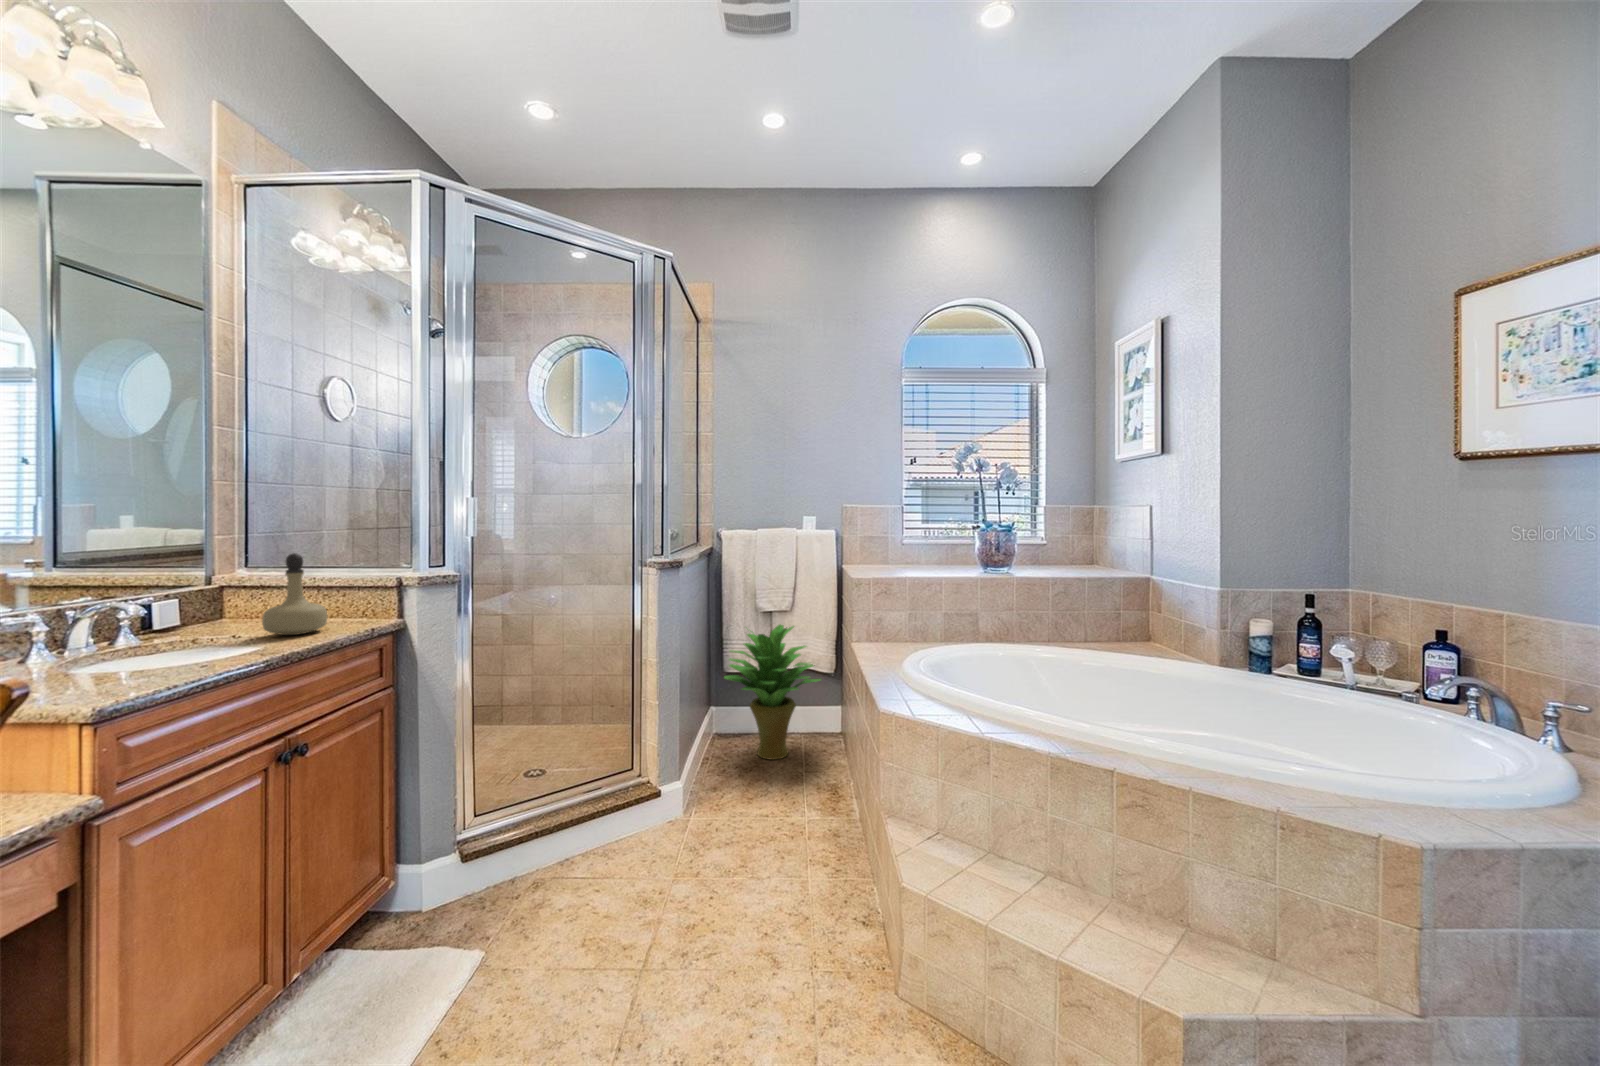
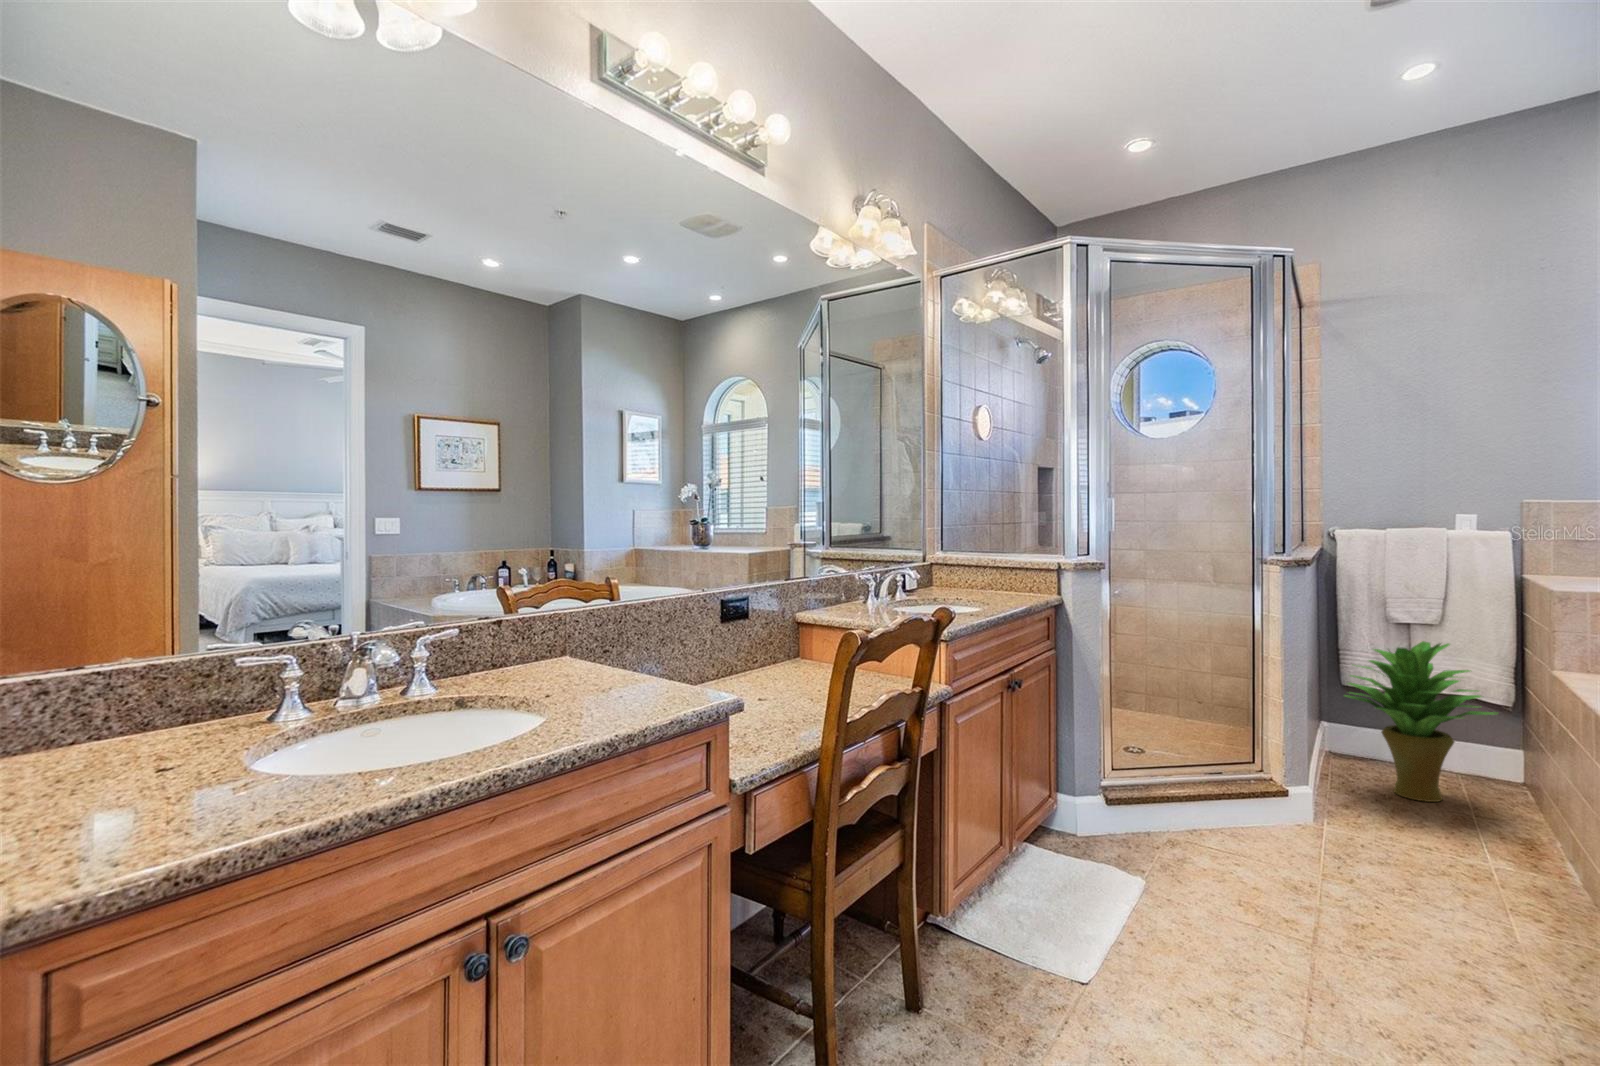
perfume bottle: present [262,553,327,635] -> none [984,541,1022,600]

